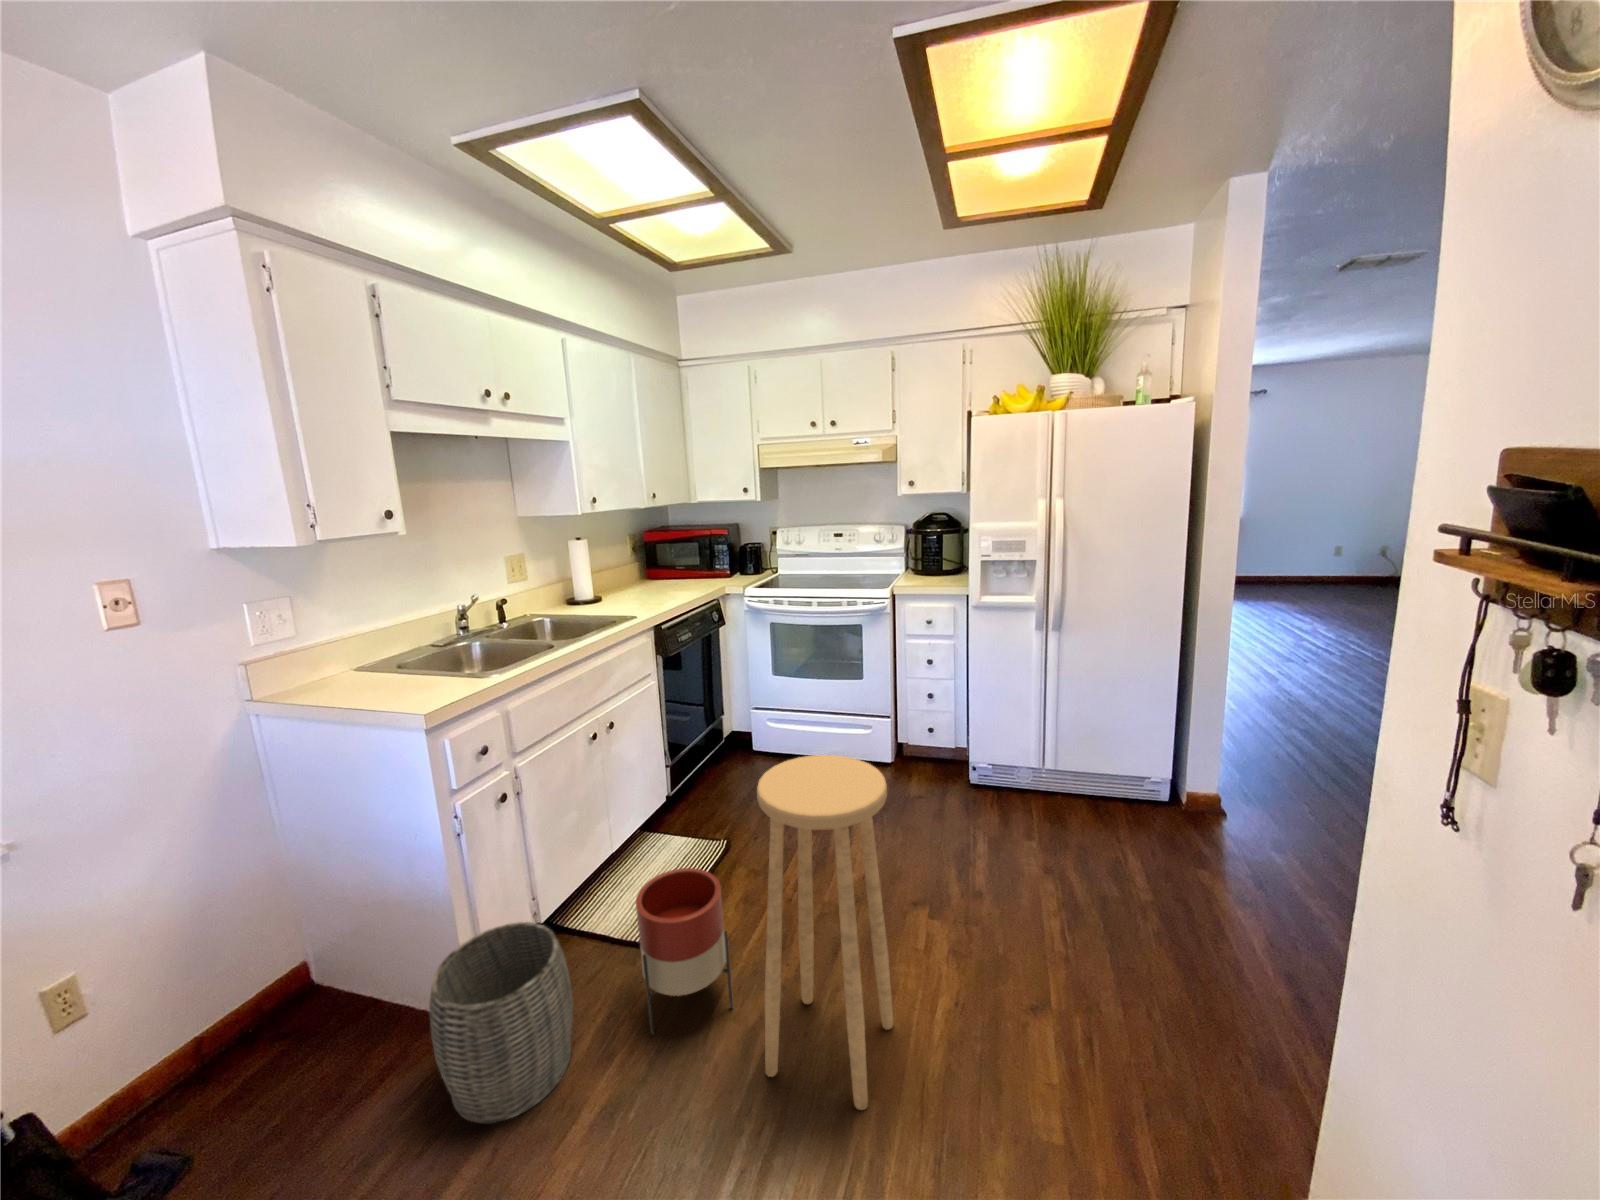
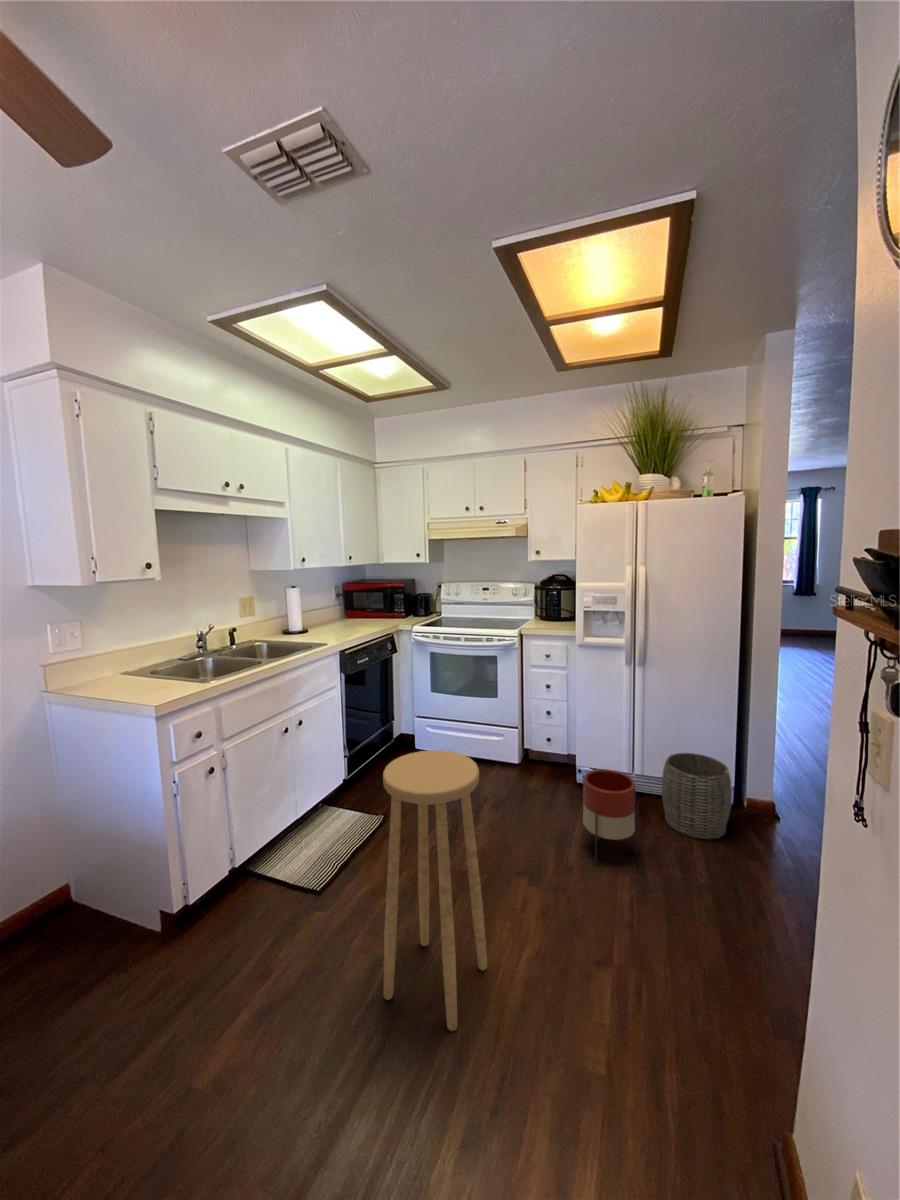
planter: present [636,868,733,1035] -> present [583,769,639,864]
woven basket: present [429,922,573,1123] -> present [662,753,732,839]

